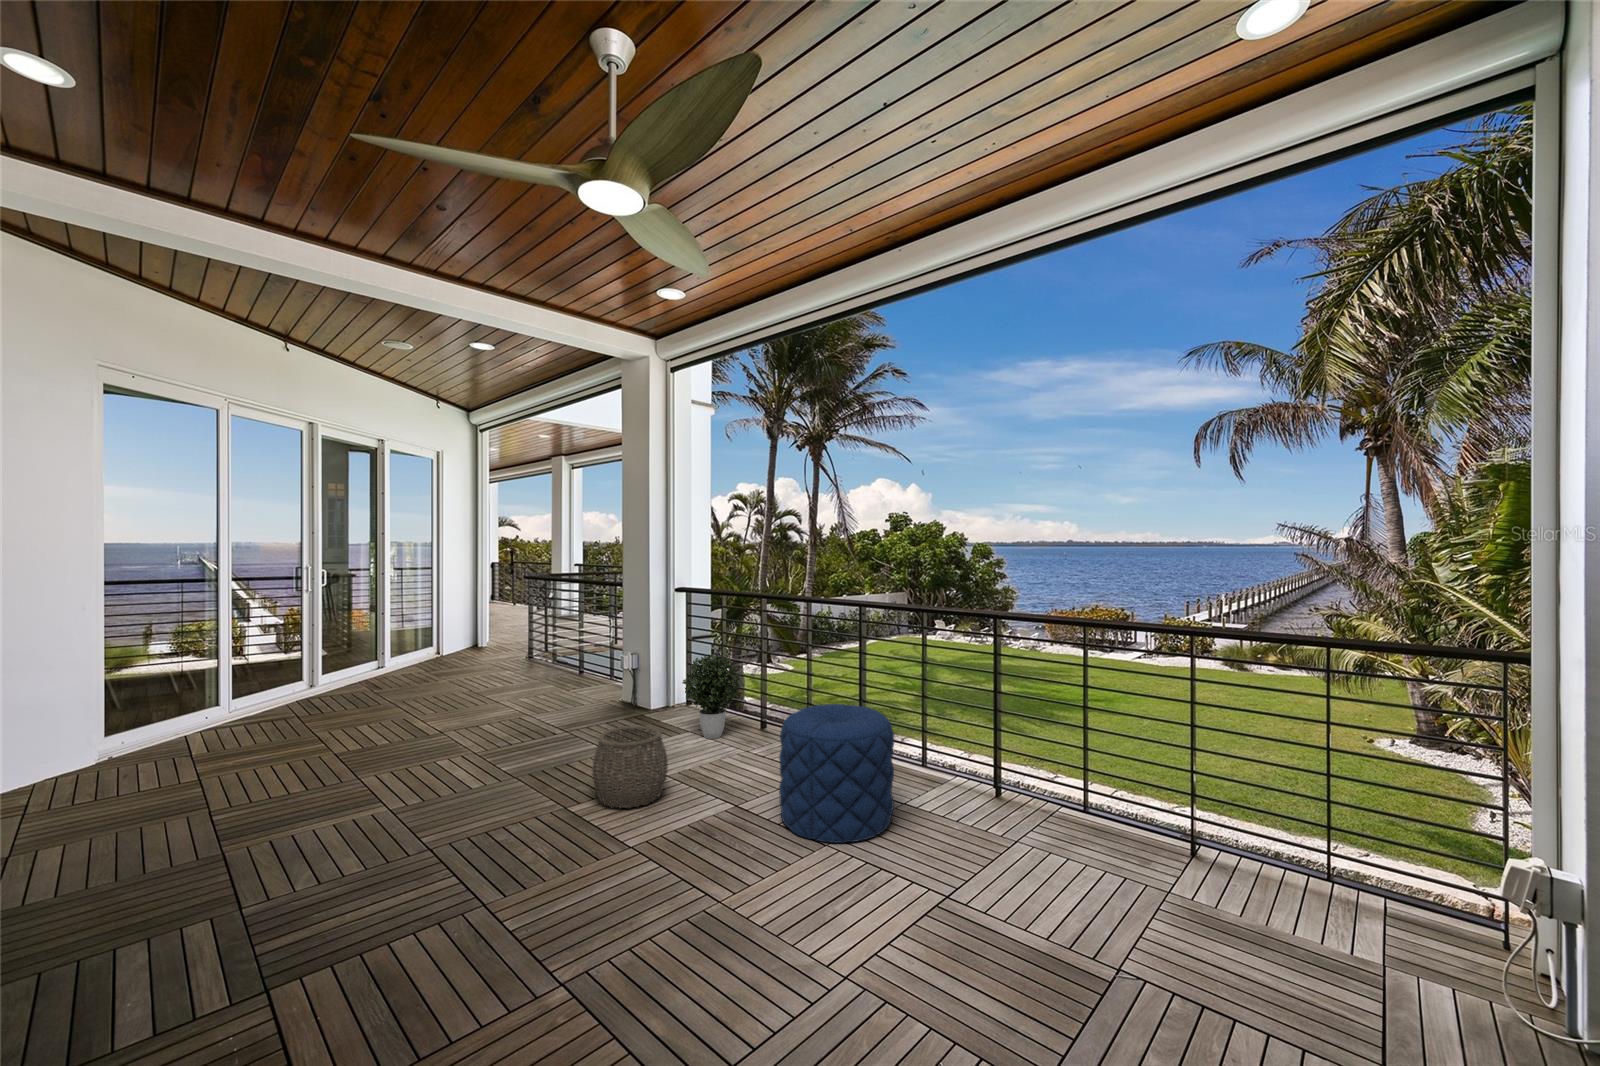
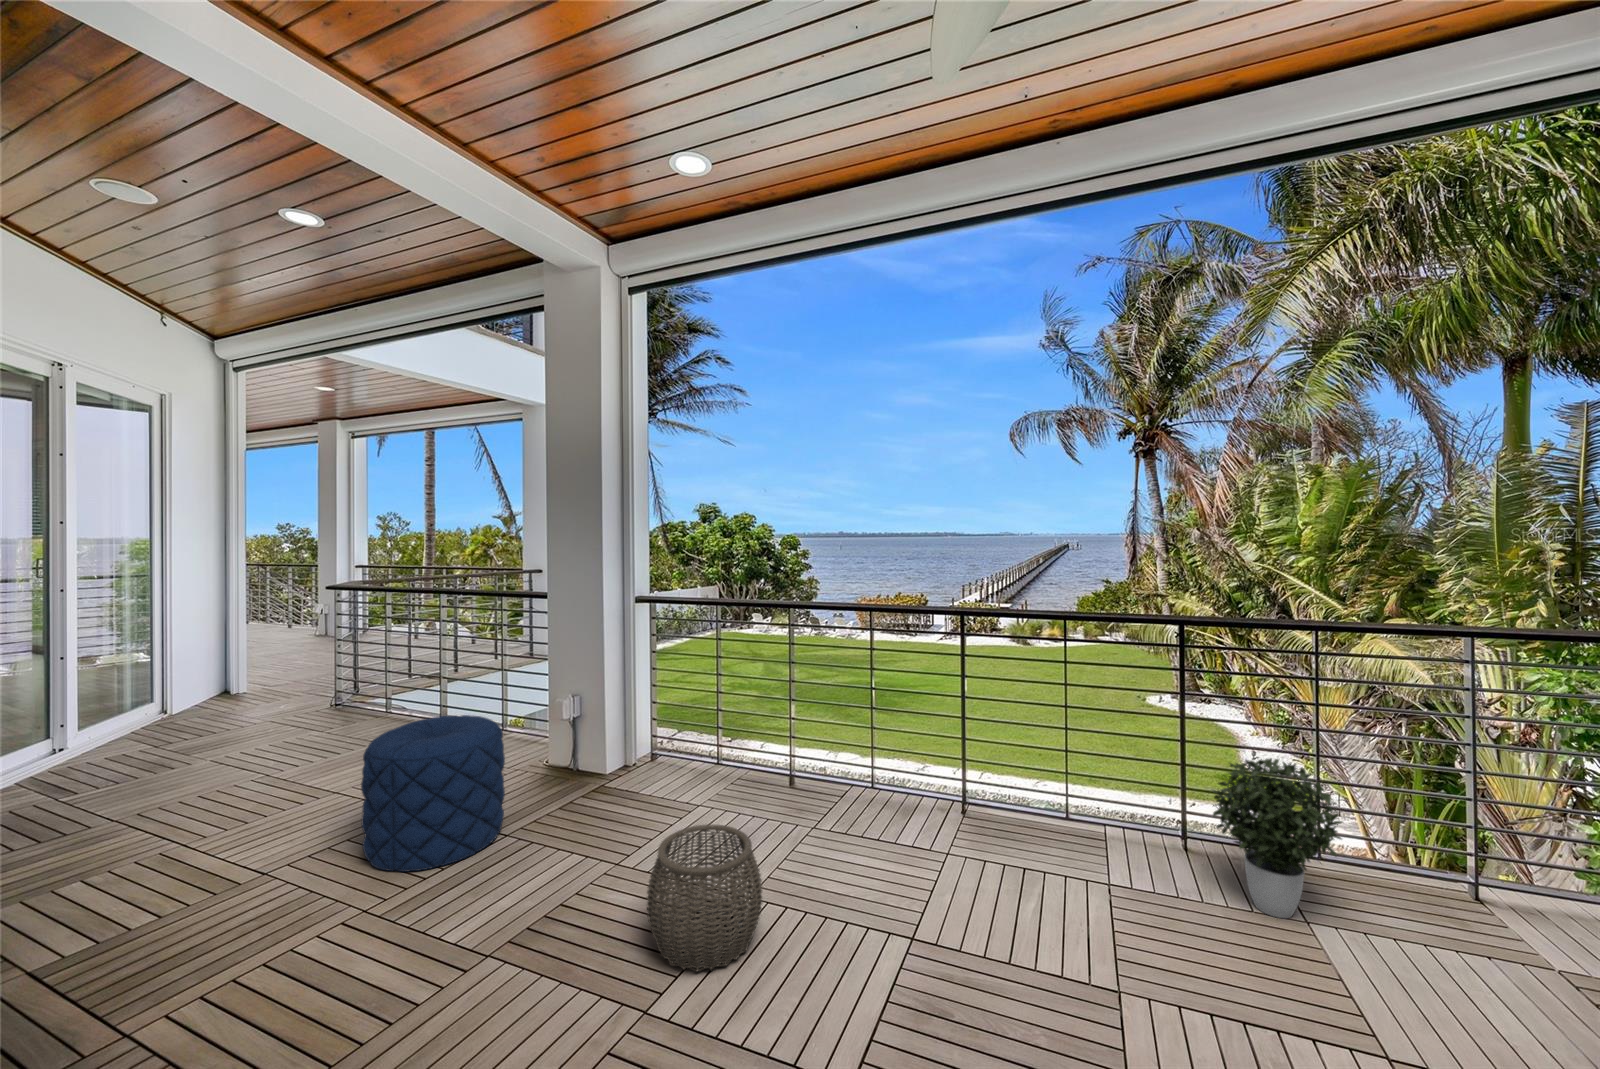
potted plant: present [682,655,741,739] -> present [1213,758,1343,918]
pouf: present [779,704,894,843] -> present [361,715,505,872]

